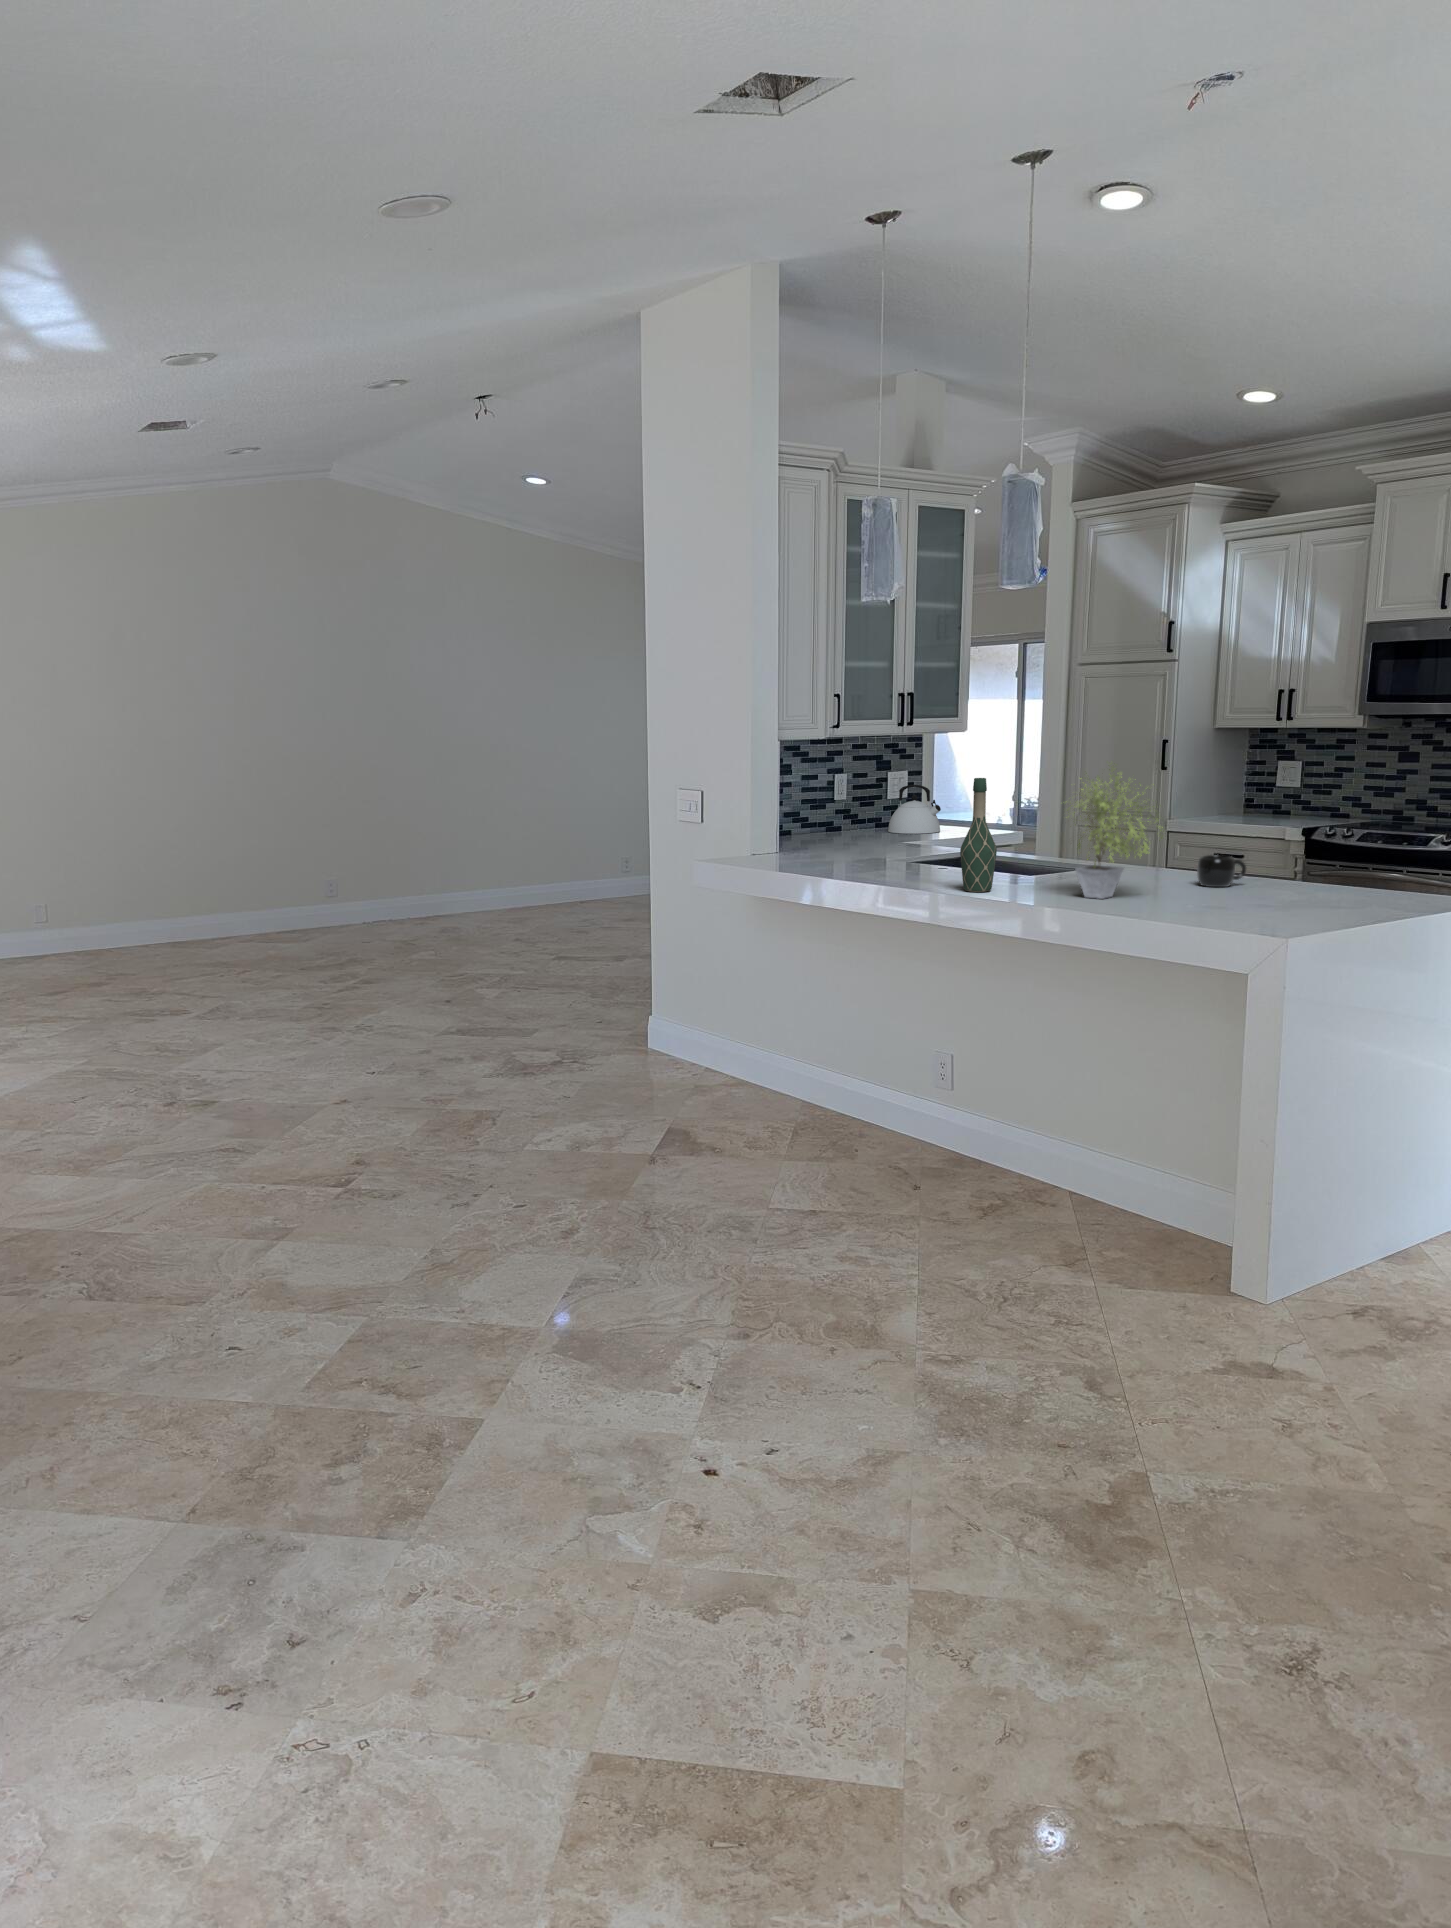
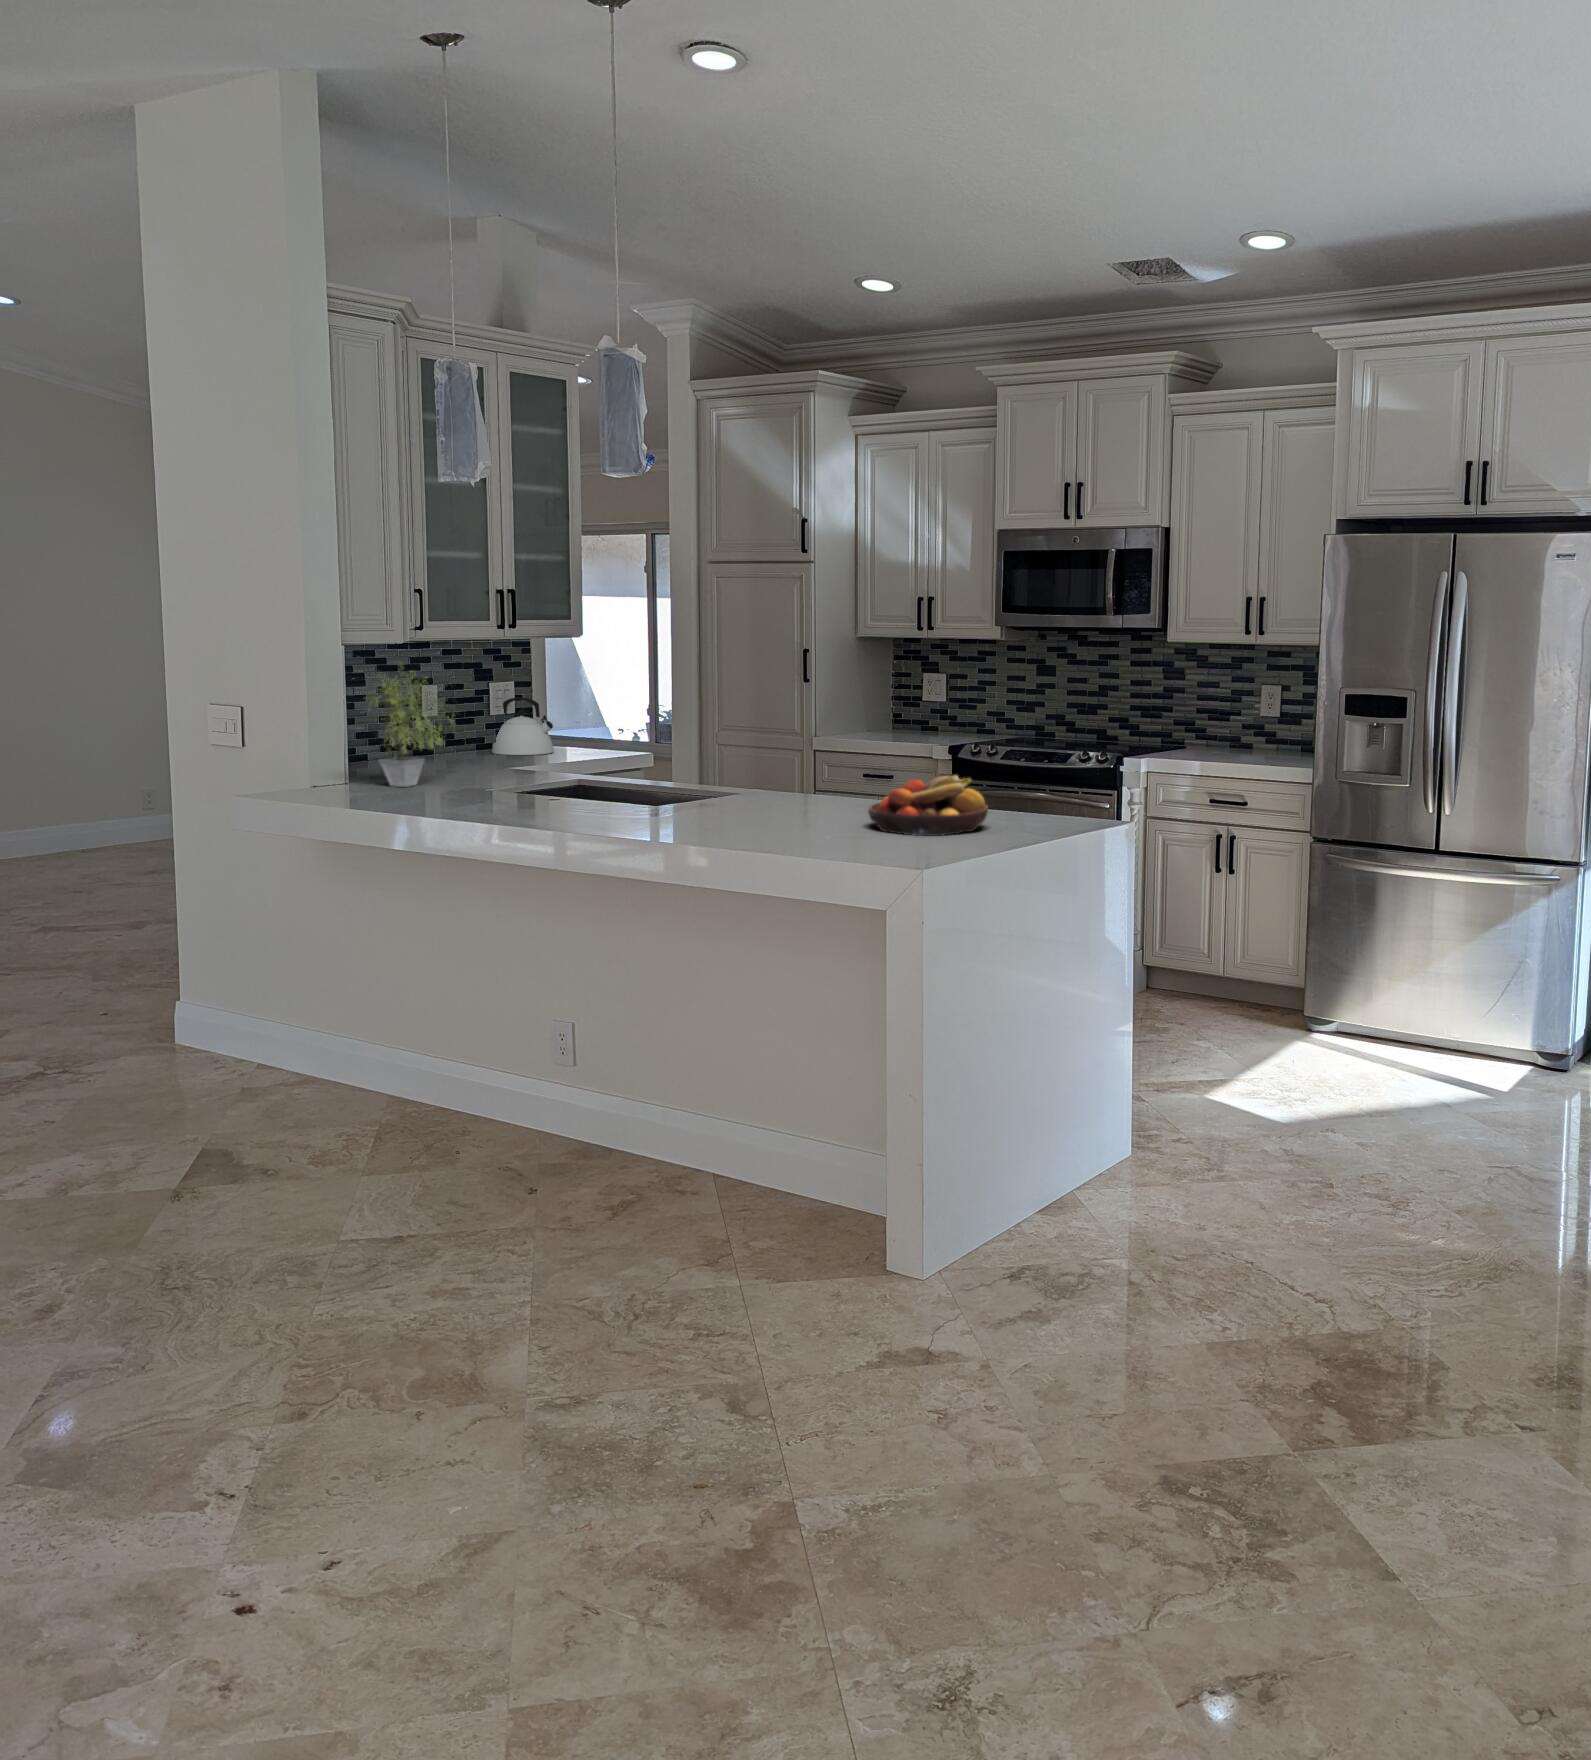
potted plant: present [1067,771,1163,899] -> present [370,666,455,787]
wine bottle: present [960,778,997,892] -> none [570,694,611,822]
fruit bowl: none [1243,854,1369,912] -> present [868,775,988,836]
mug: present [1197,855,1246,887] -> none [826,778,875,812]

